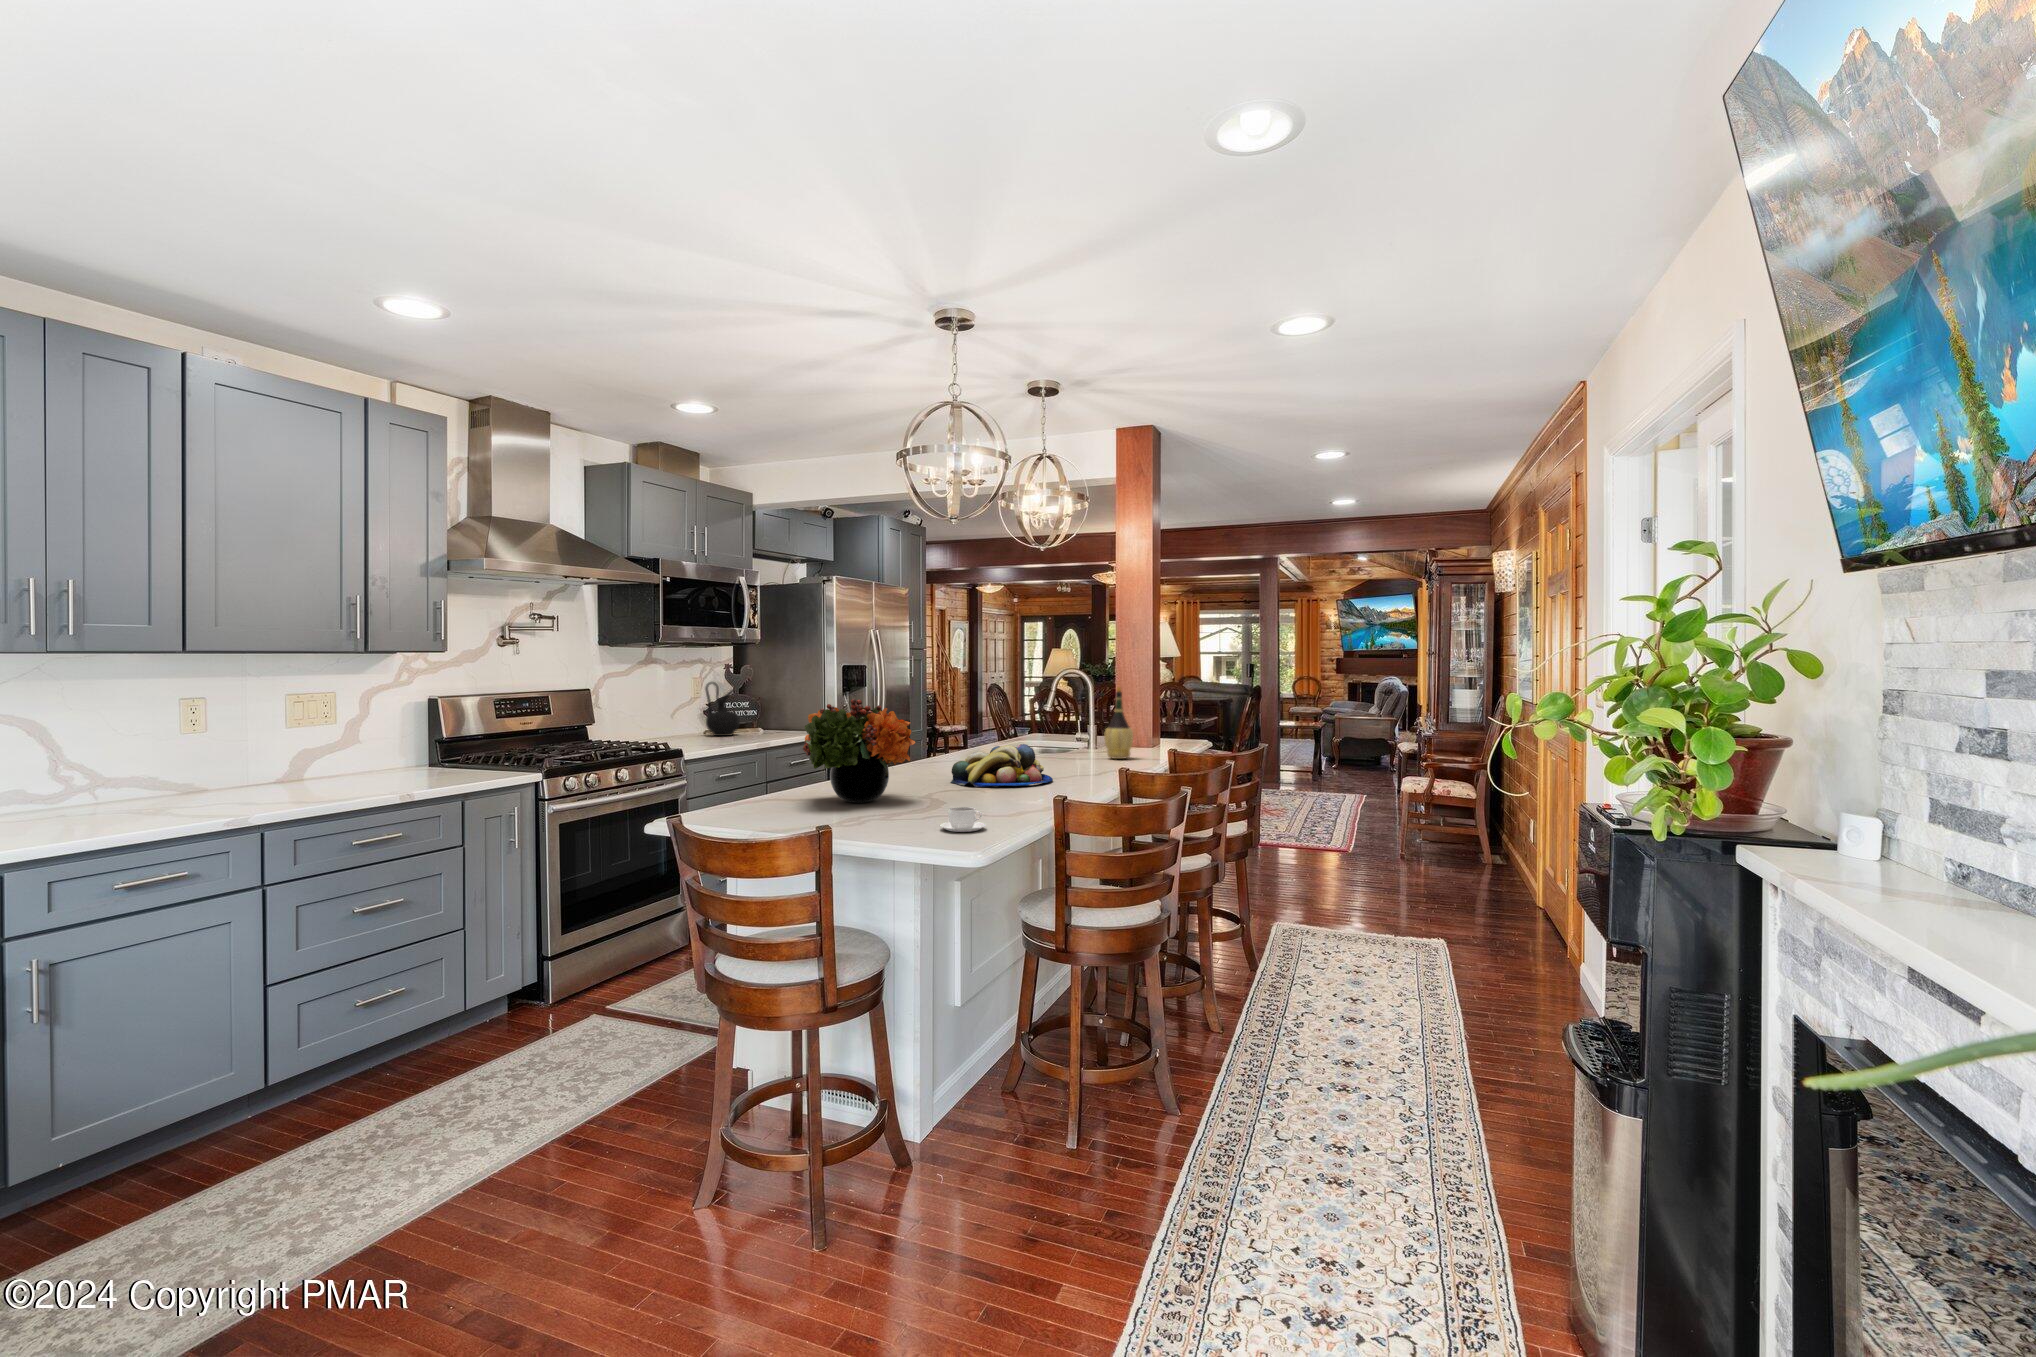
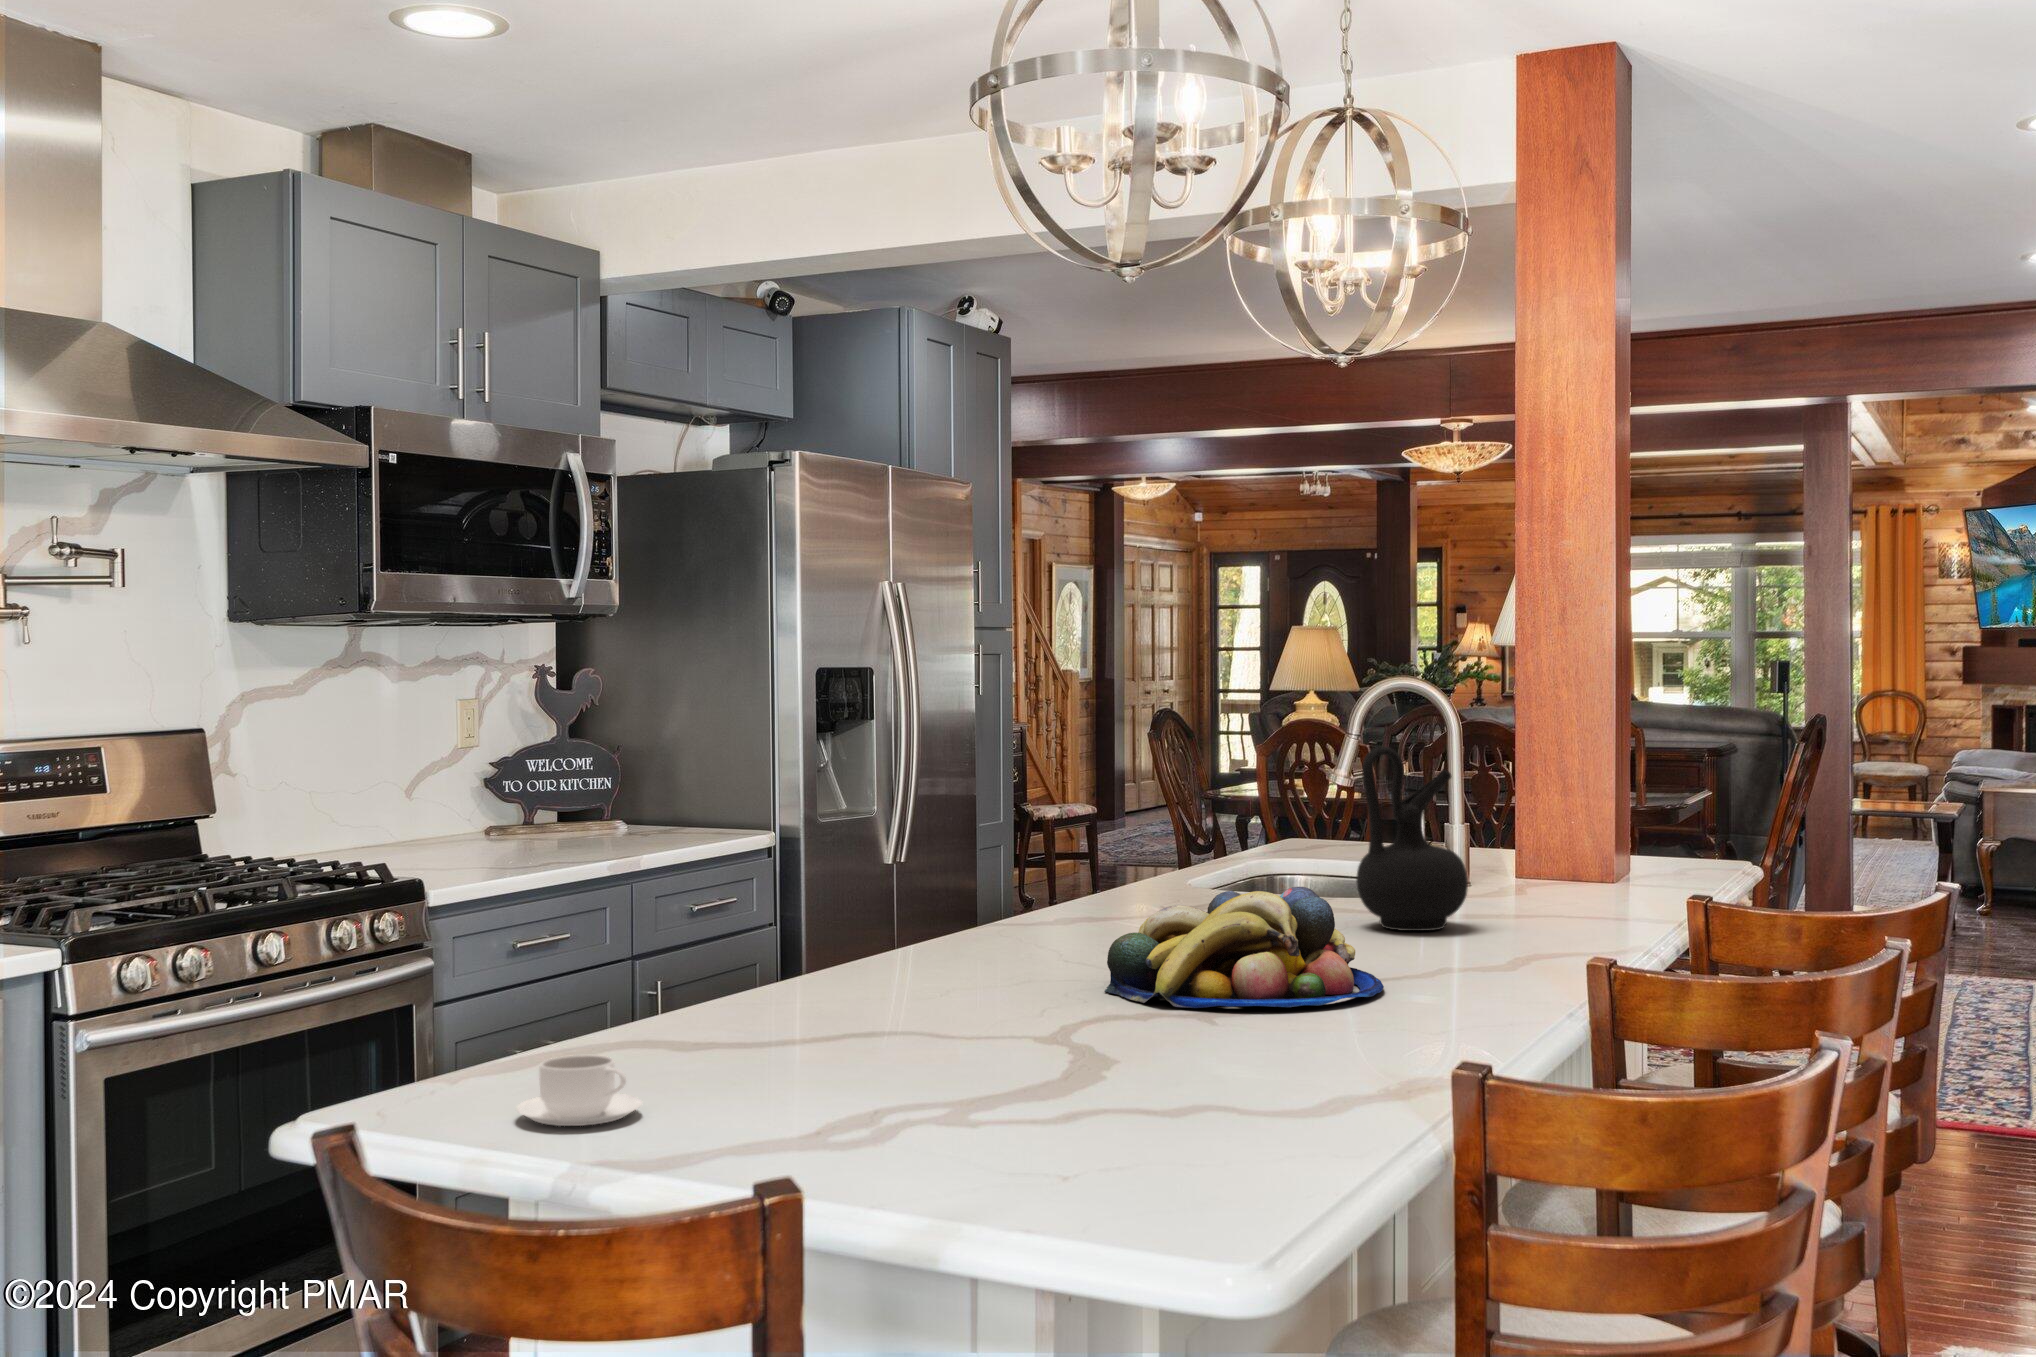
ceramic jug: present [705,682,740,736] -> present [1356,746,1468,931]
wine bottle: present [1104,687,1133,759] -> none [1496,728,1574,917]
flower arrangement: present [803,699,915,803] -> none [704,769,1019,1060]
coffee cup: present [940,807,986,832] -> present [516,1055,642,1126]

